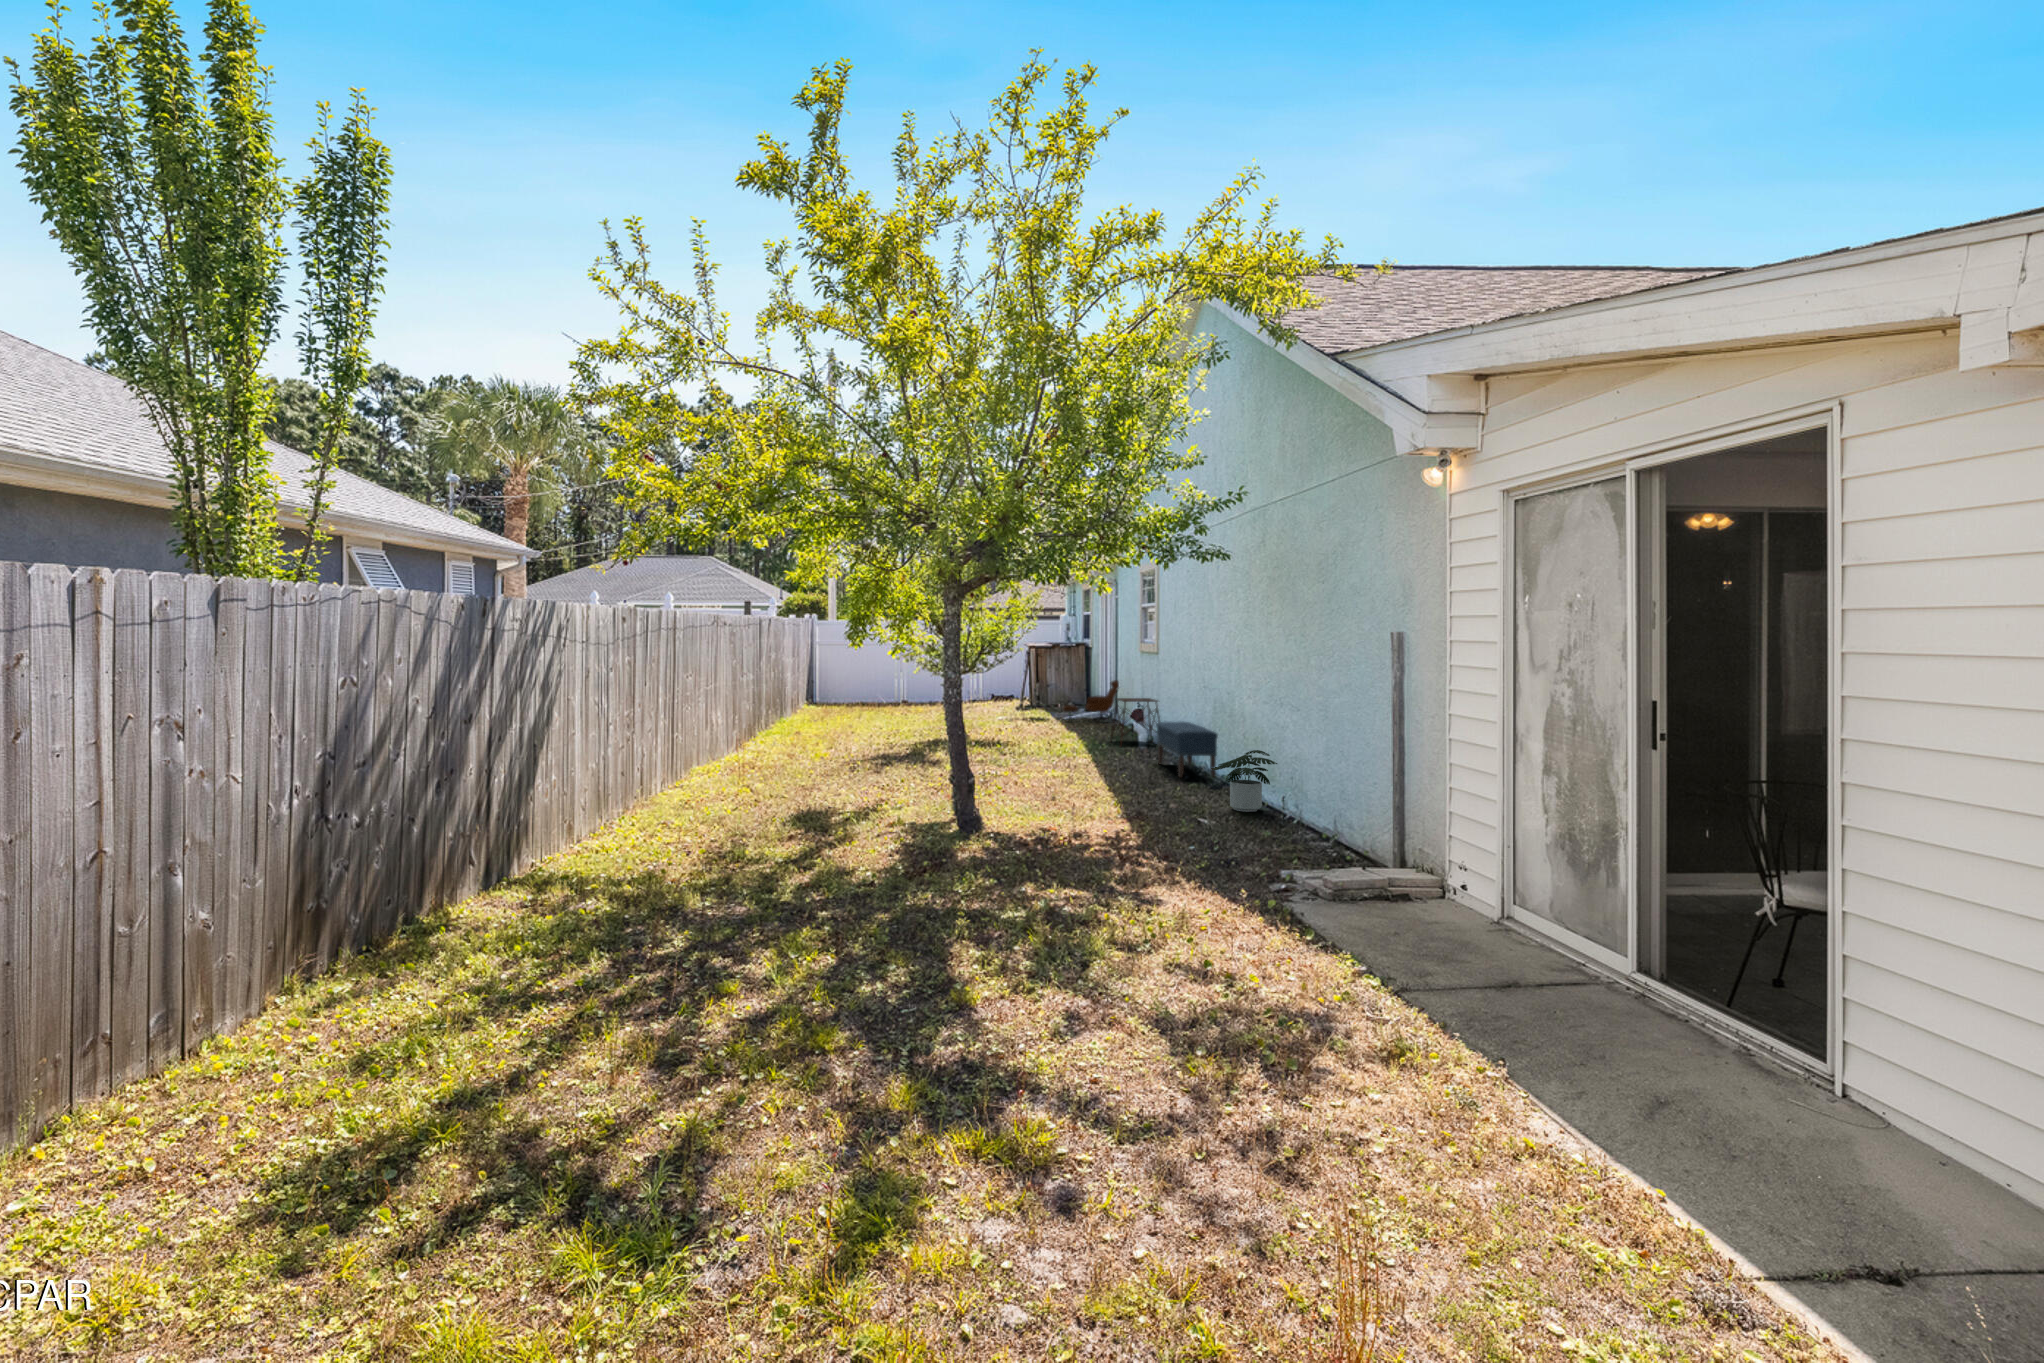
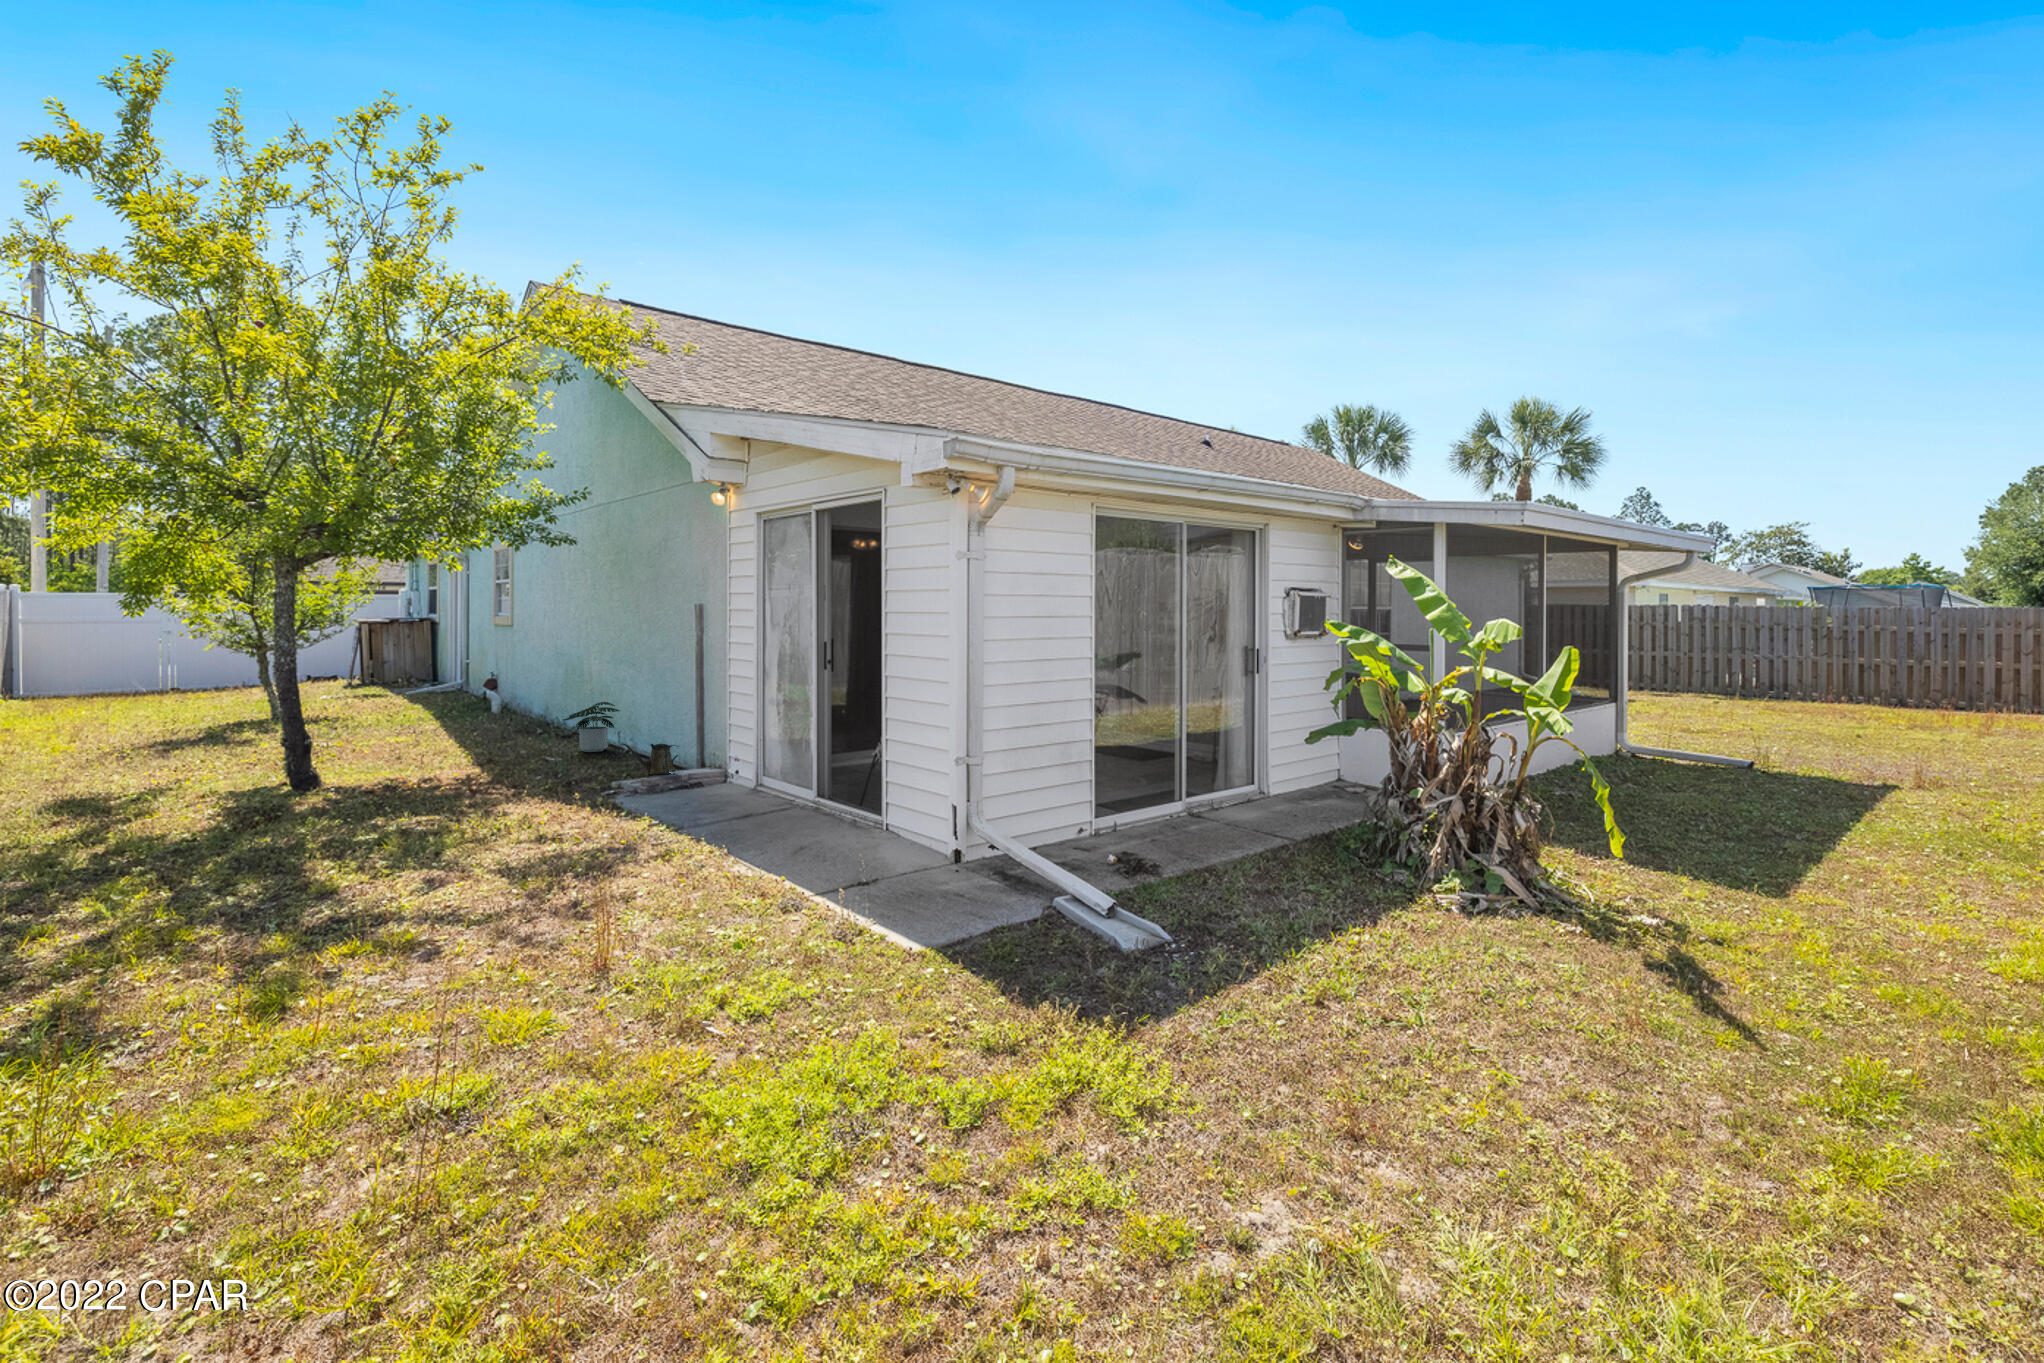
lounge chair: present [1063,680,1119,721] -> none [400,653,472,698]
side table: present [1110,698,1160,746] -> none [461,668,522,715]
bench: present [1157,721,1218,778] -> none [512,686,572,734]
watering can: none [1288,814,1364,862] -> present [622,743,679,775]

